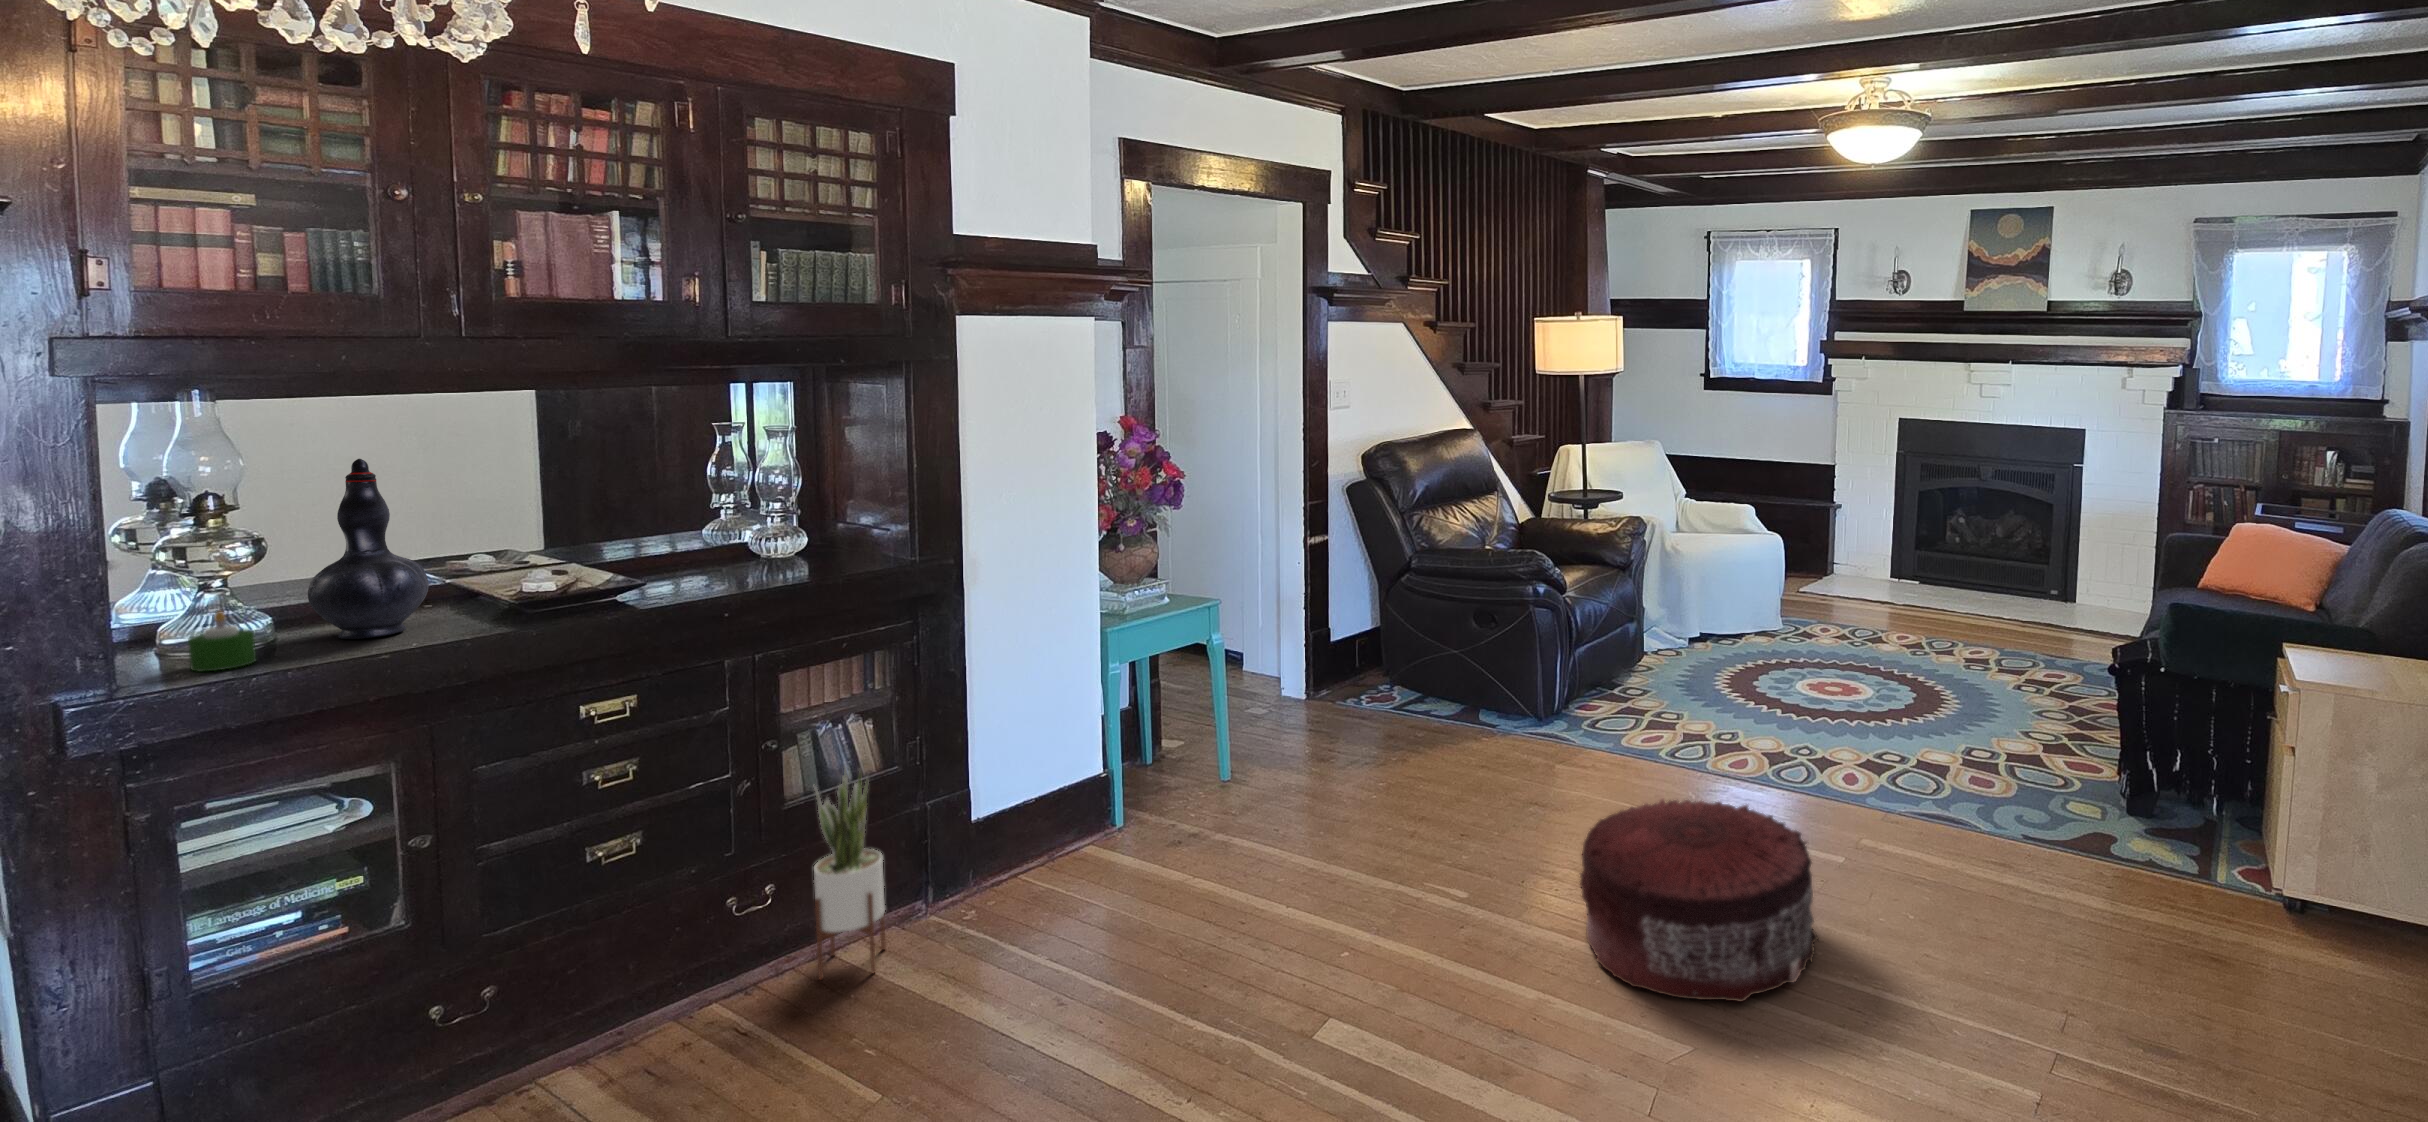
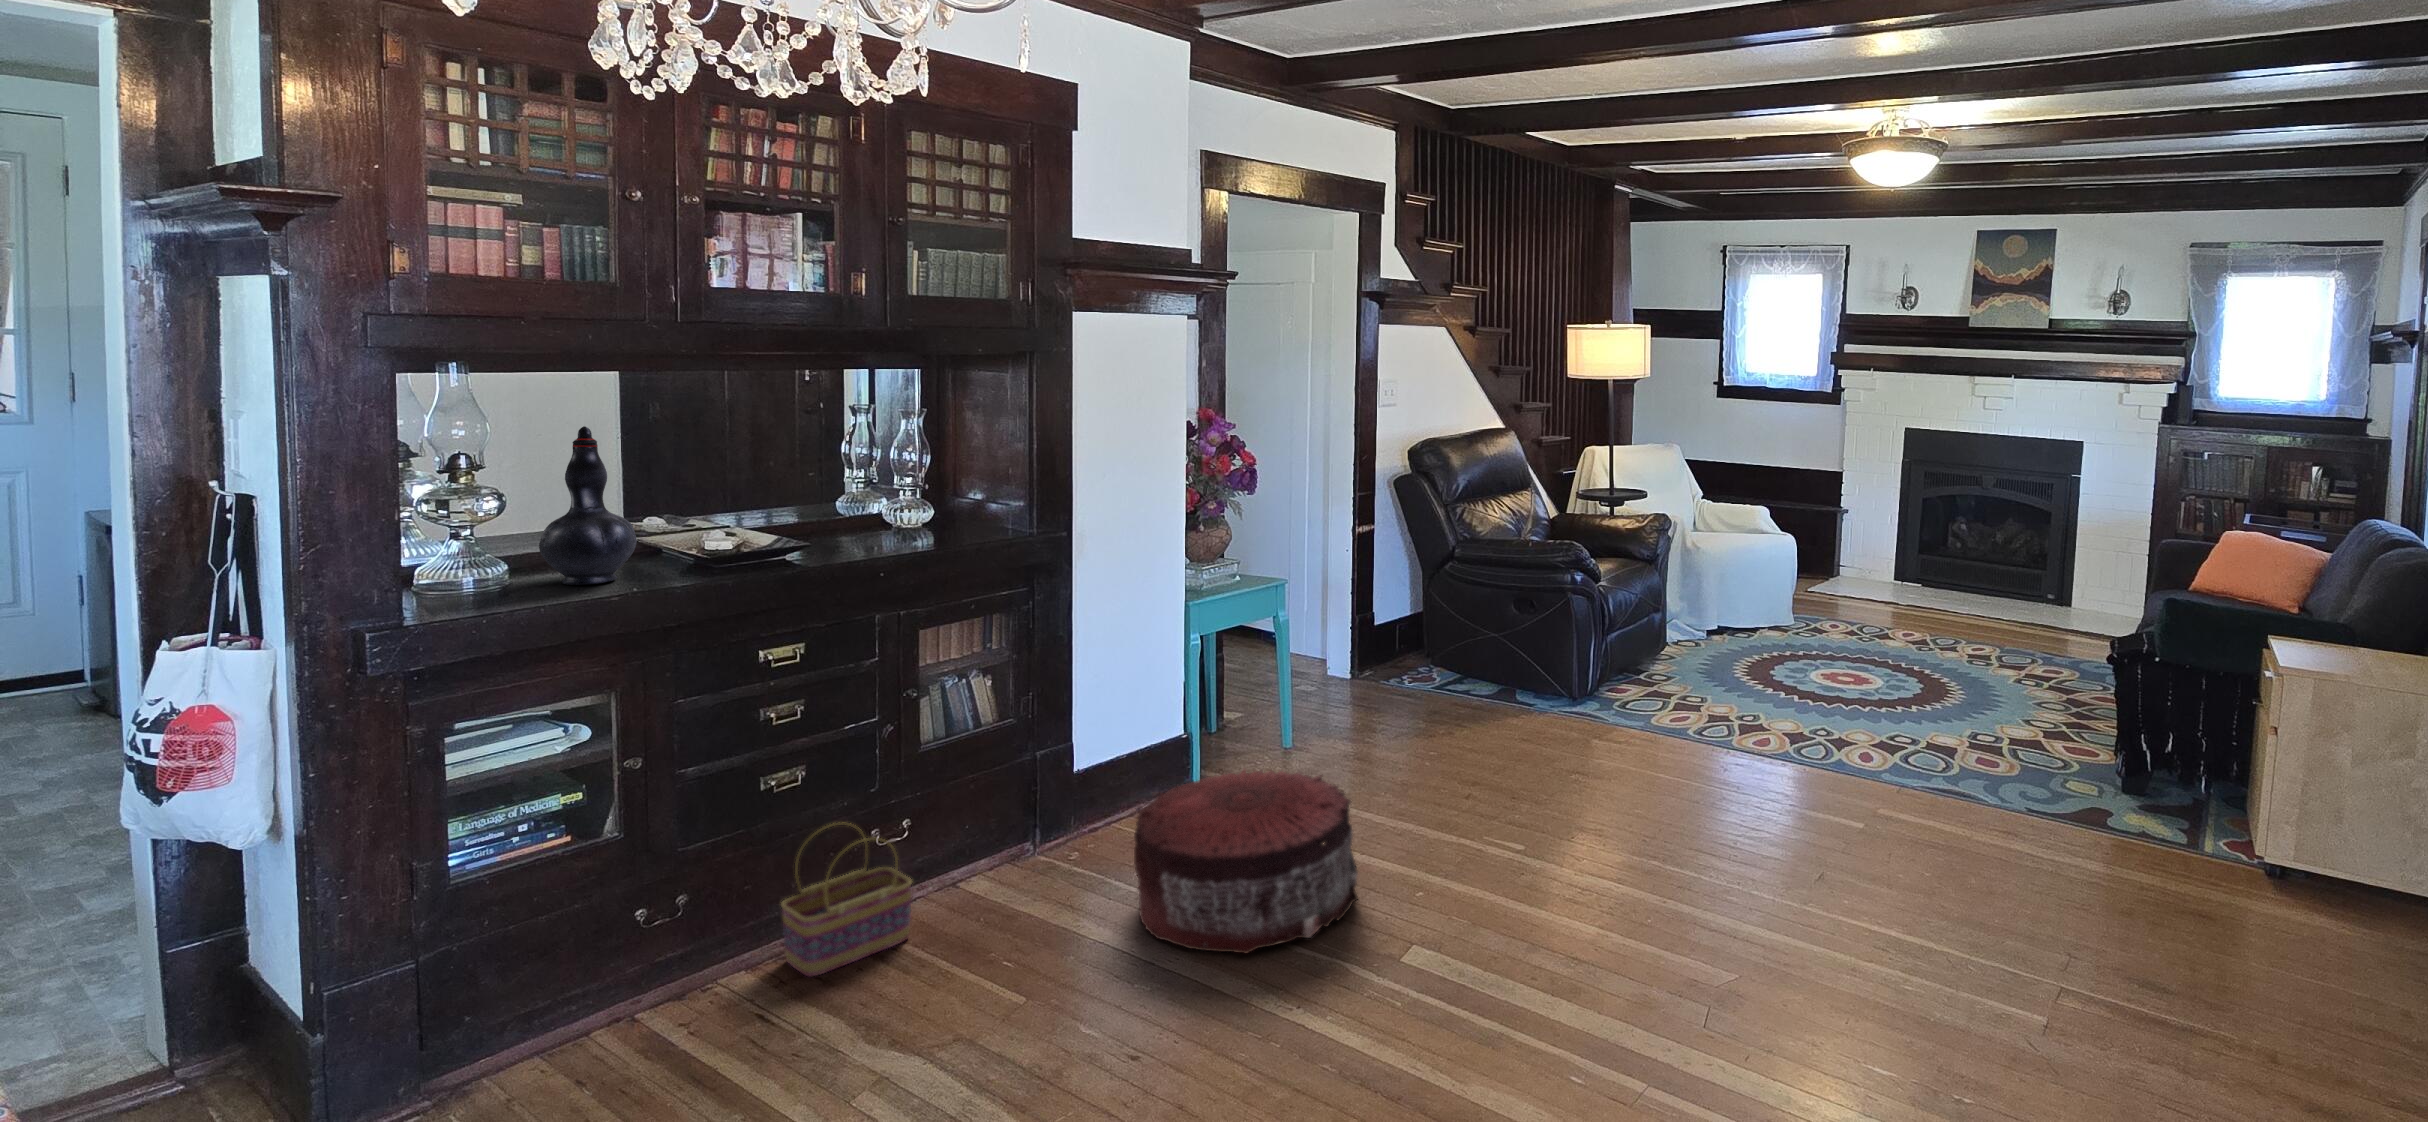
candle: present [188,611,256,671] -> none [452,555,505,607]
potted plant: present [813,768,886,979] -> none [948,713,1008,906]
pouf: present [1580,800,1818,1002] -> present [1134,770,1358,953]
basket: none [609,893,765,1072] -> present [781,822,912,976]

